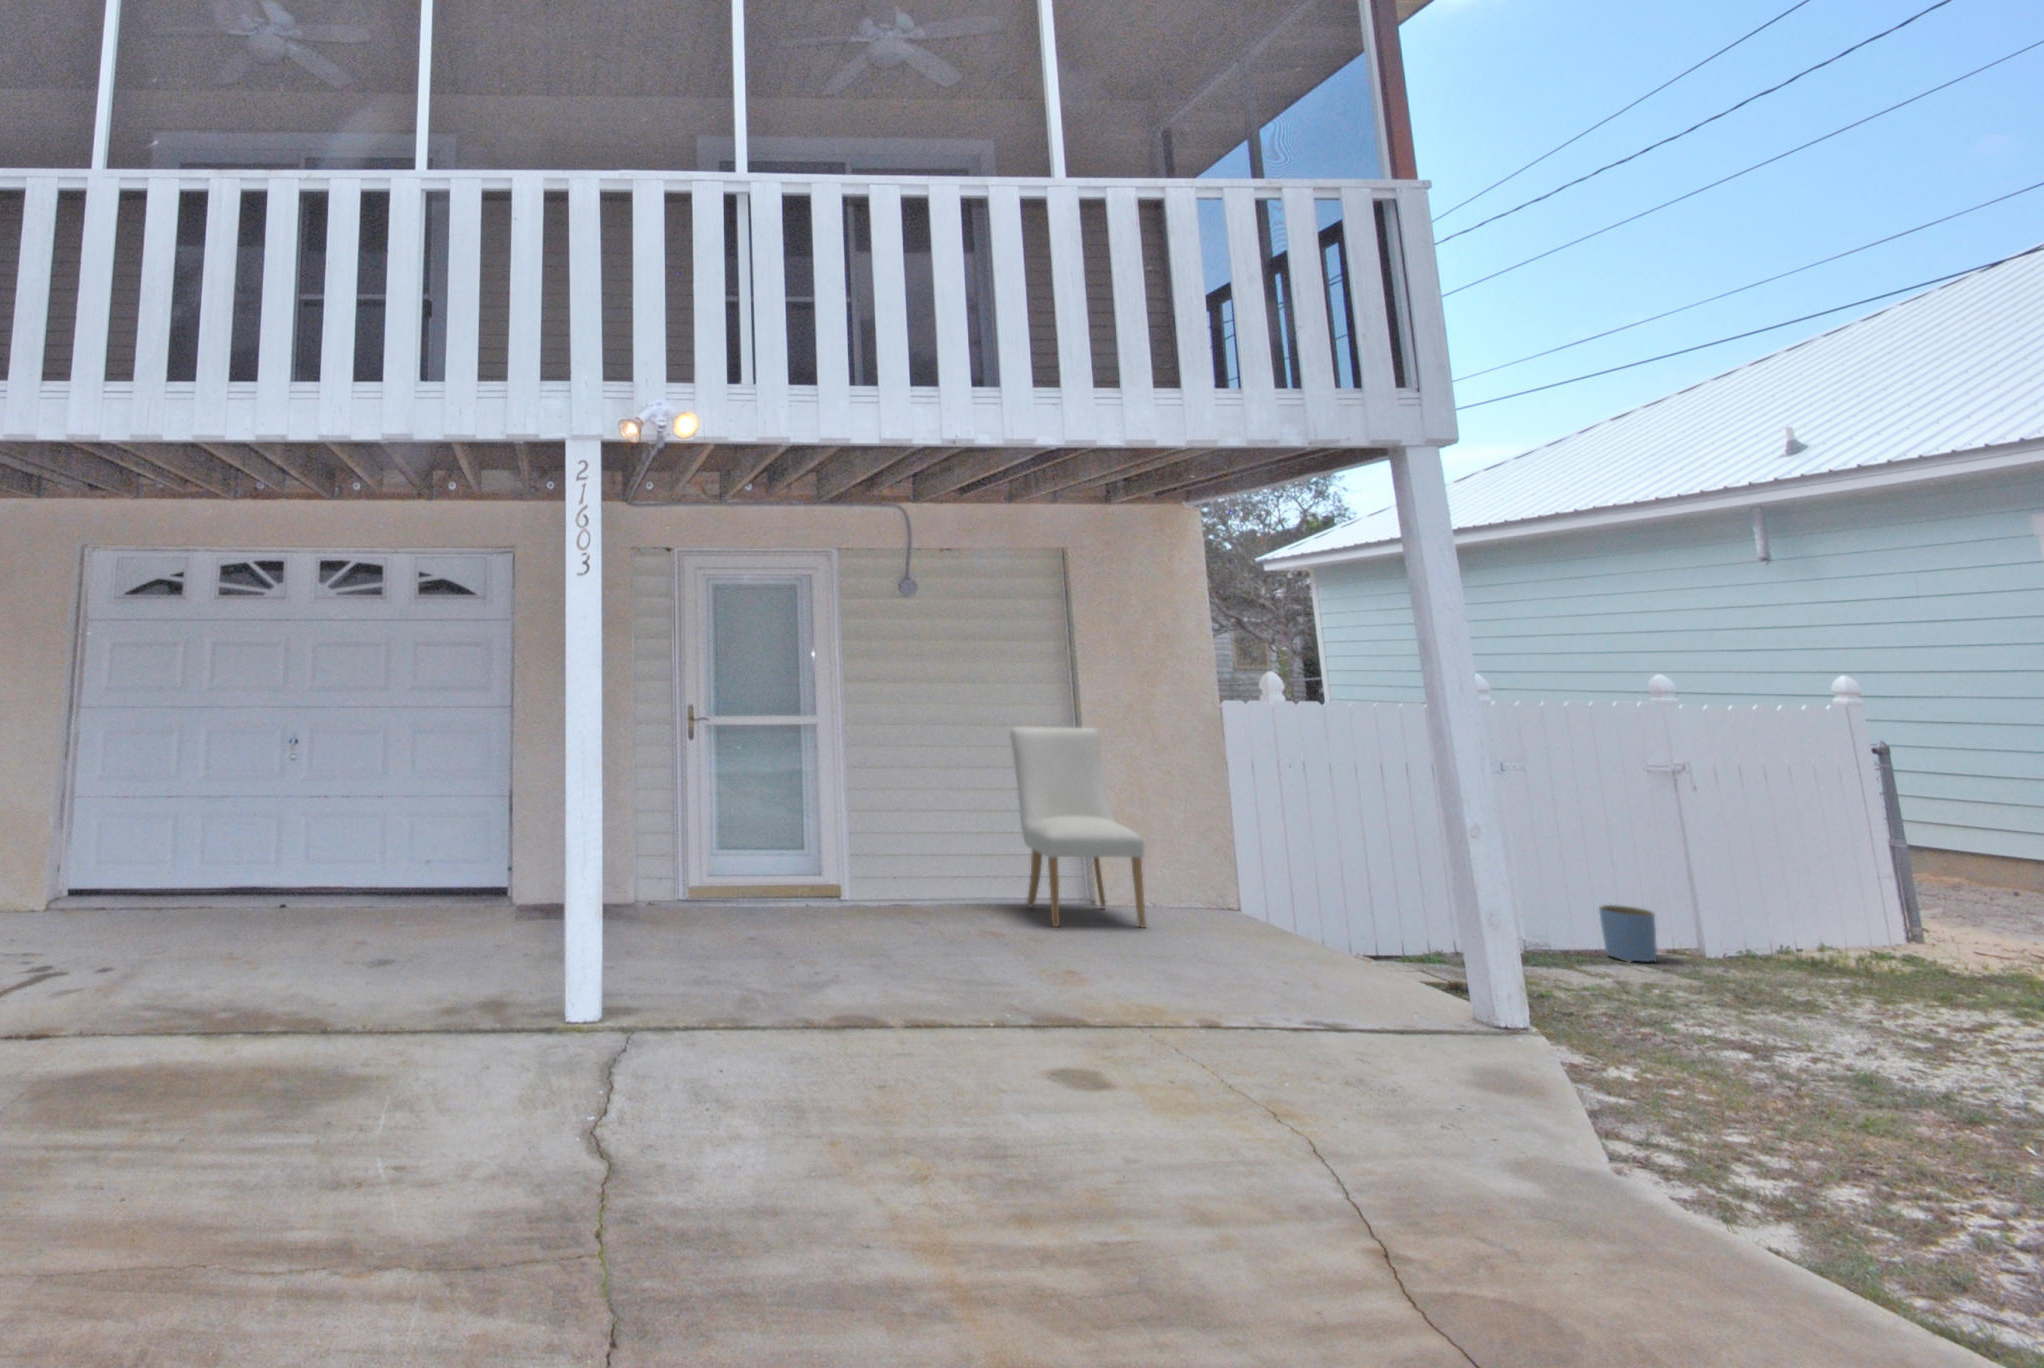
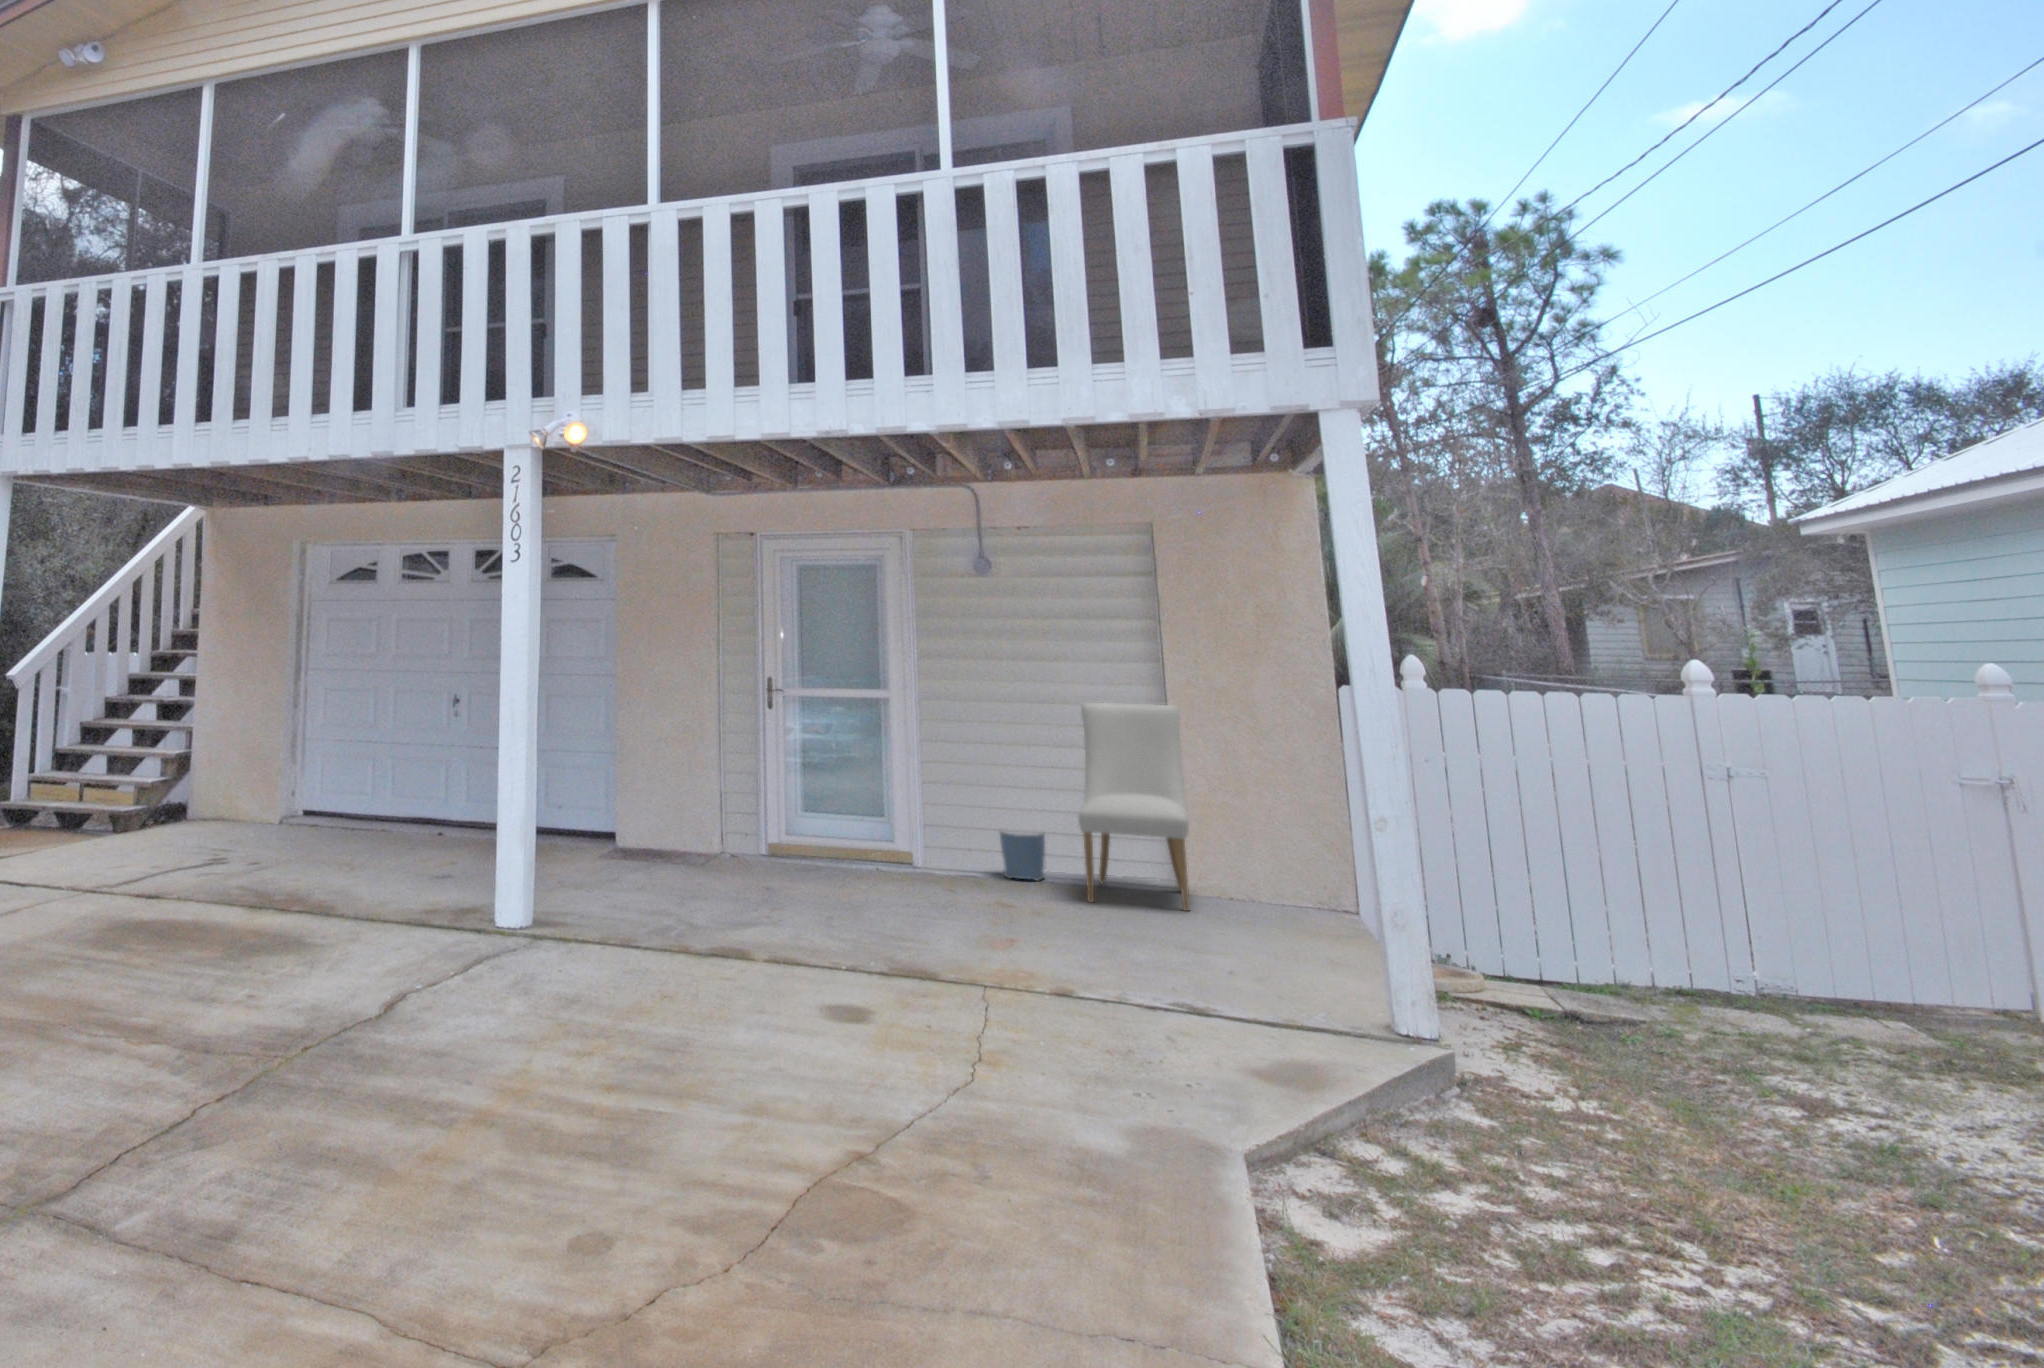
planter: present [1599,905,1657,963] -> present [999,828,1046,881]

